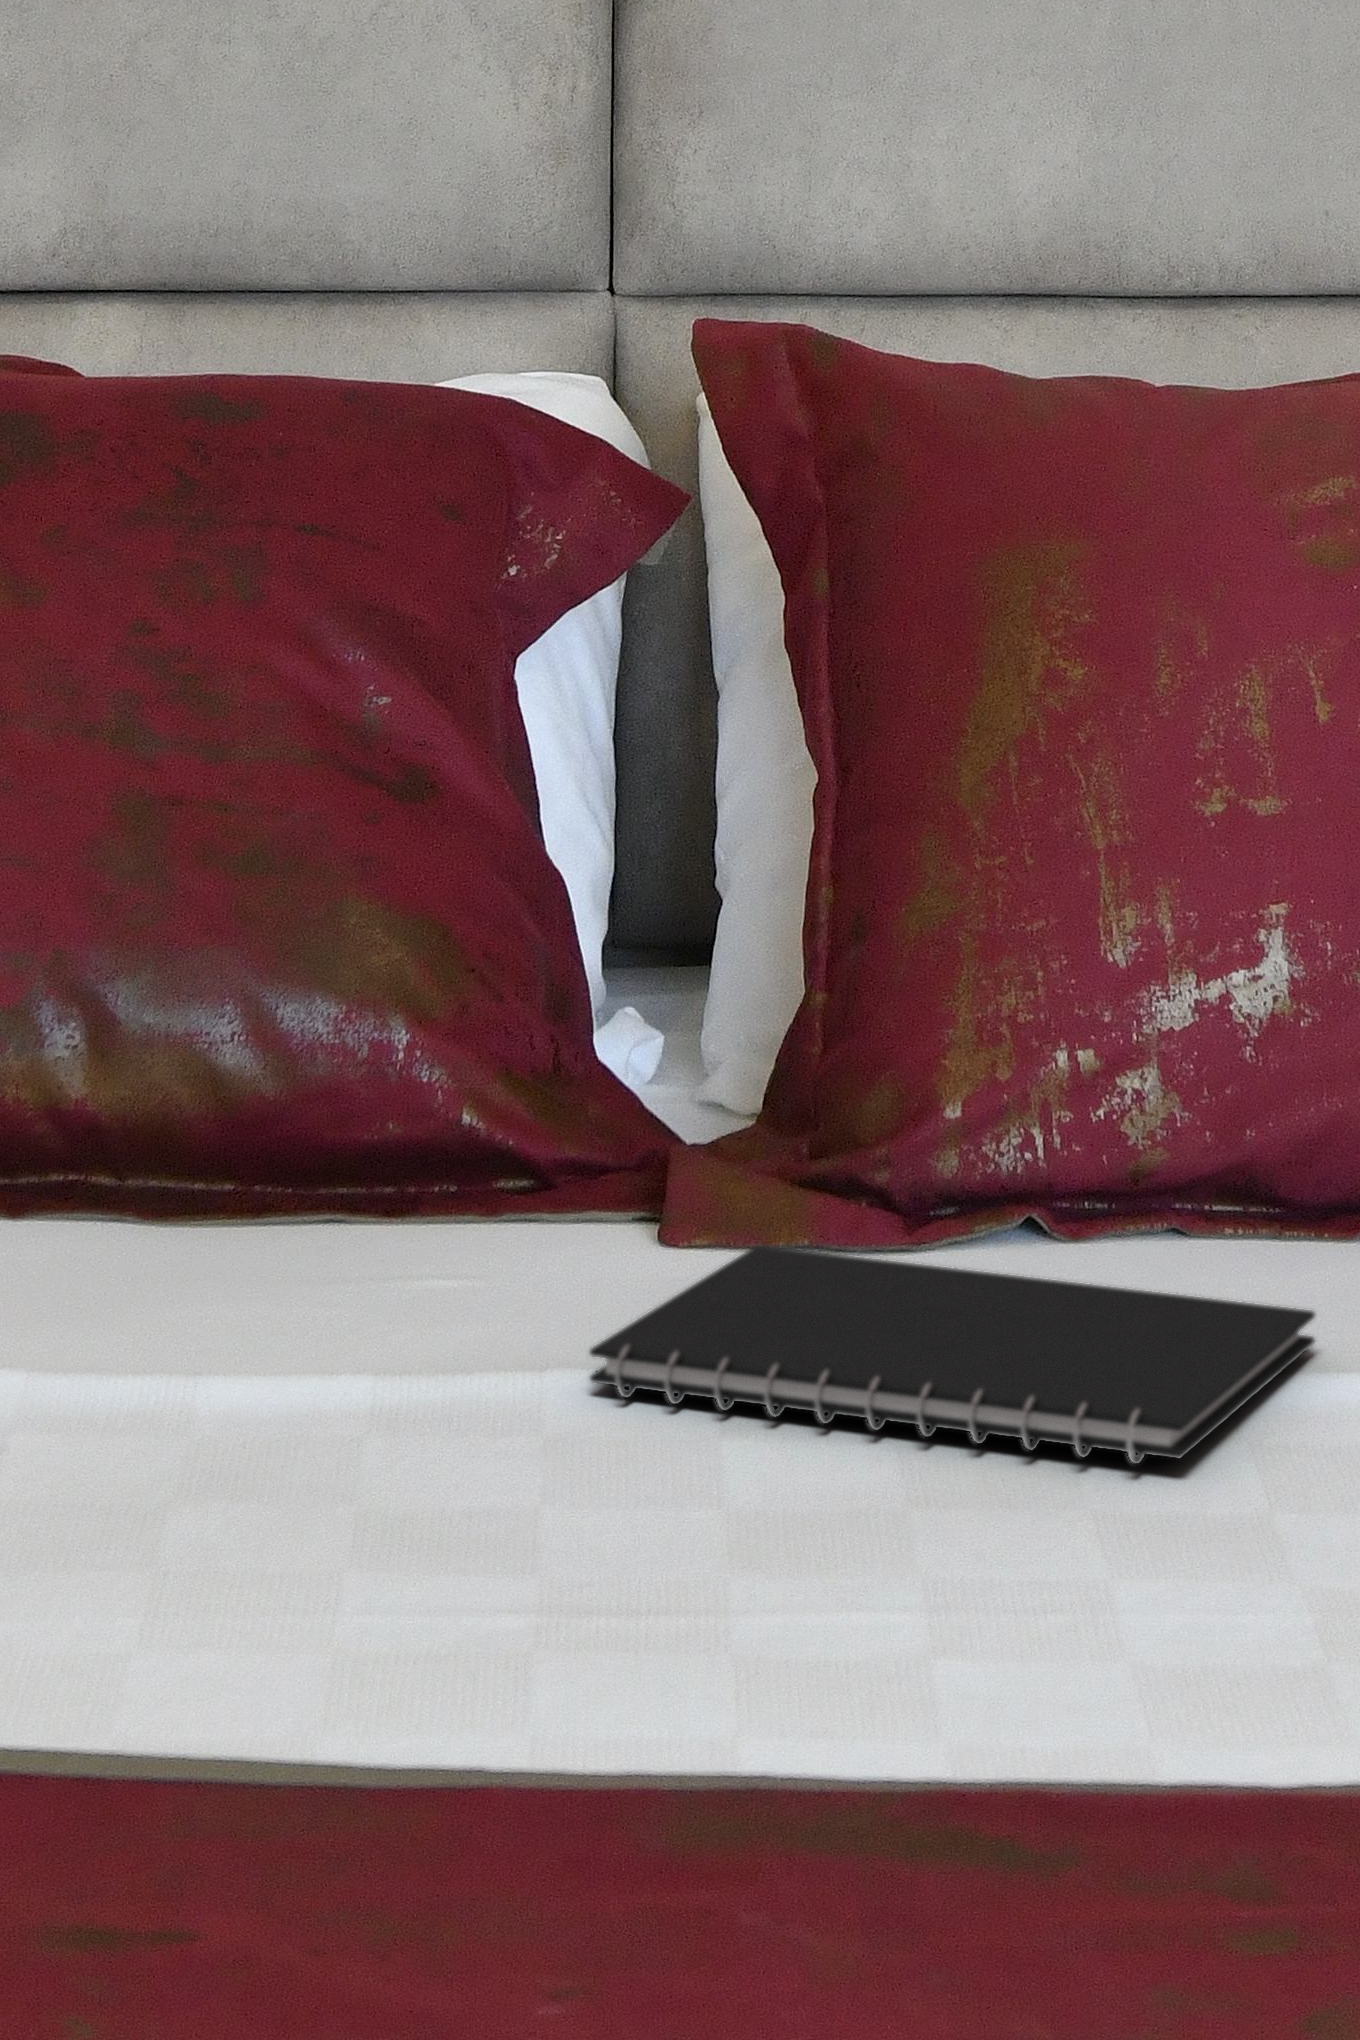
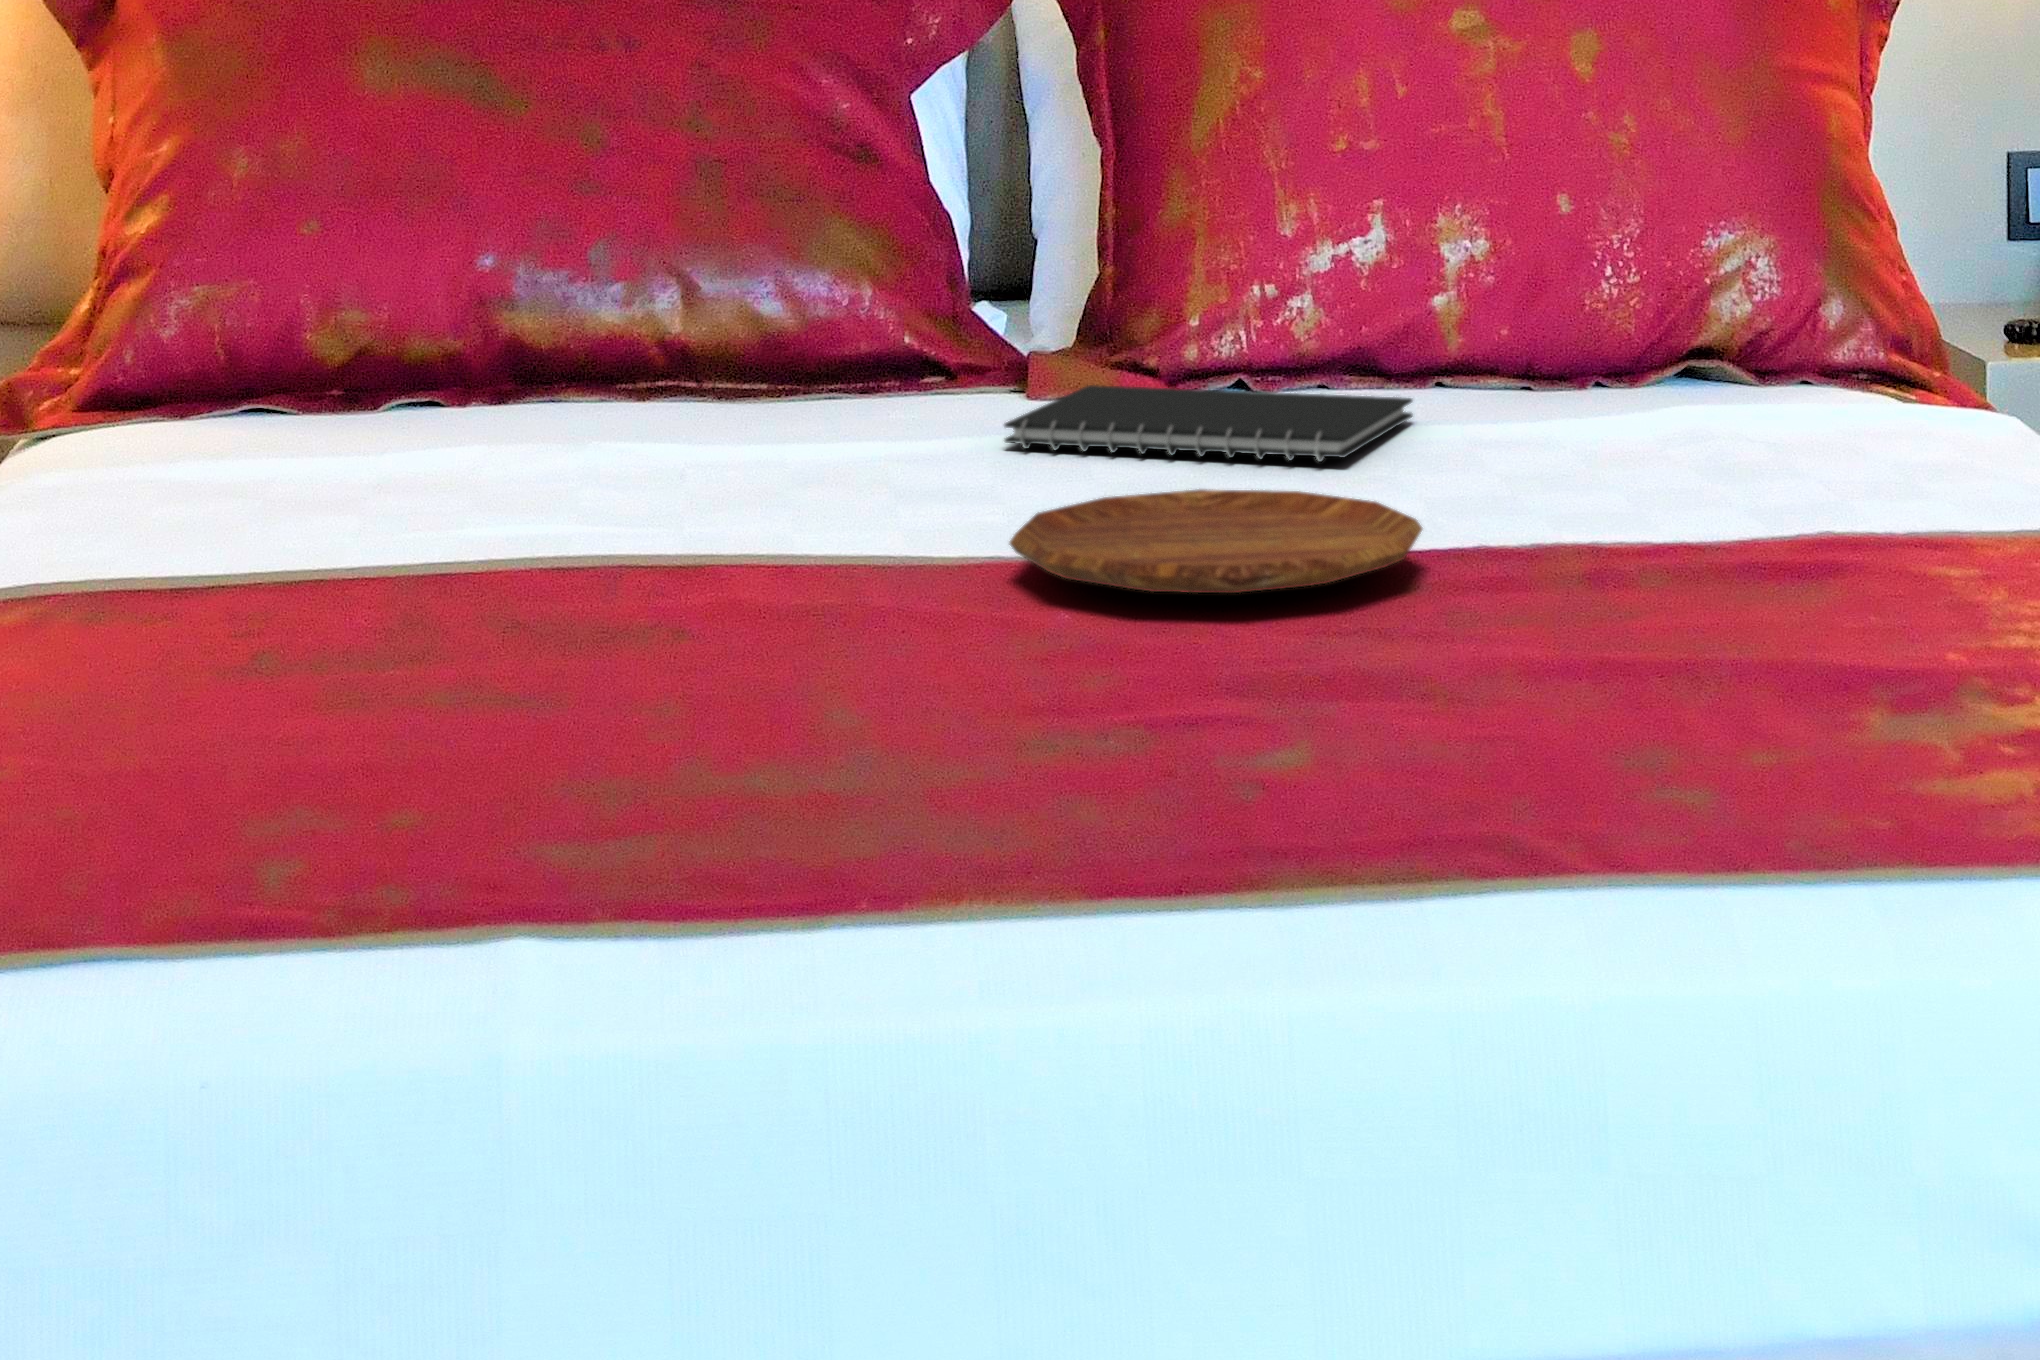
tray: none [524,1574,1296,1873] -> present [1010,489,1422,593]

